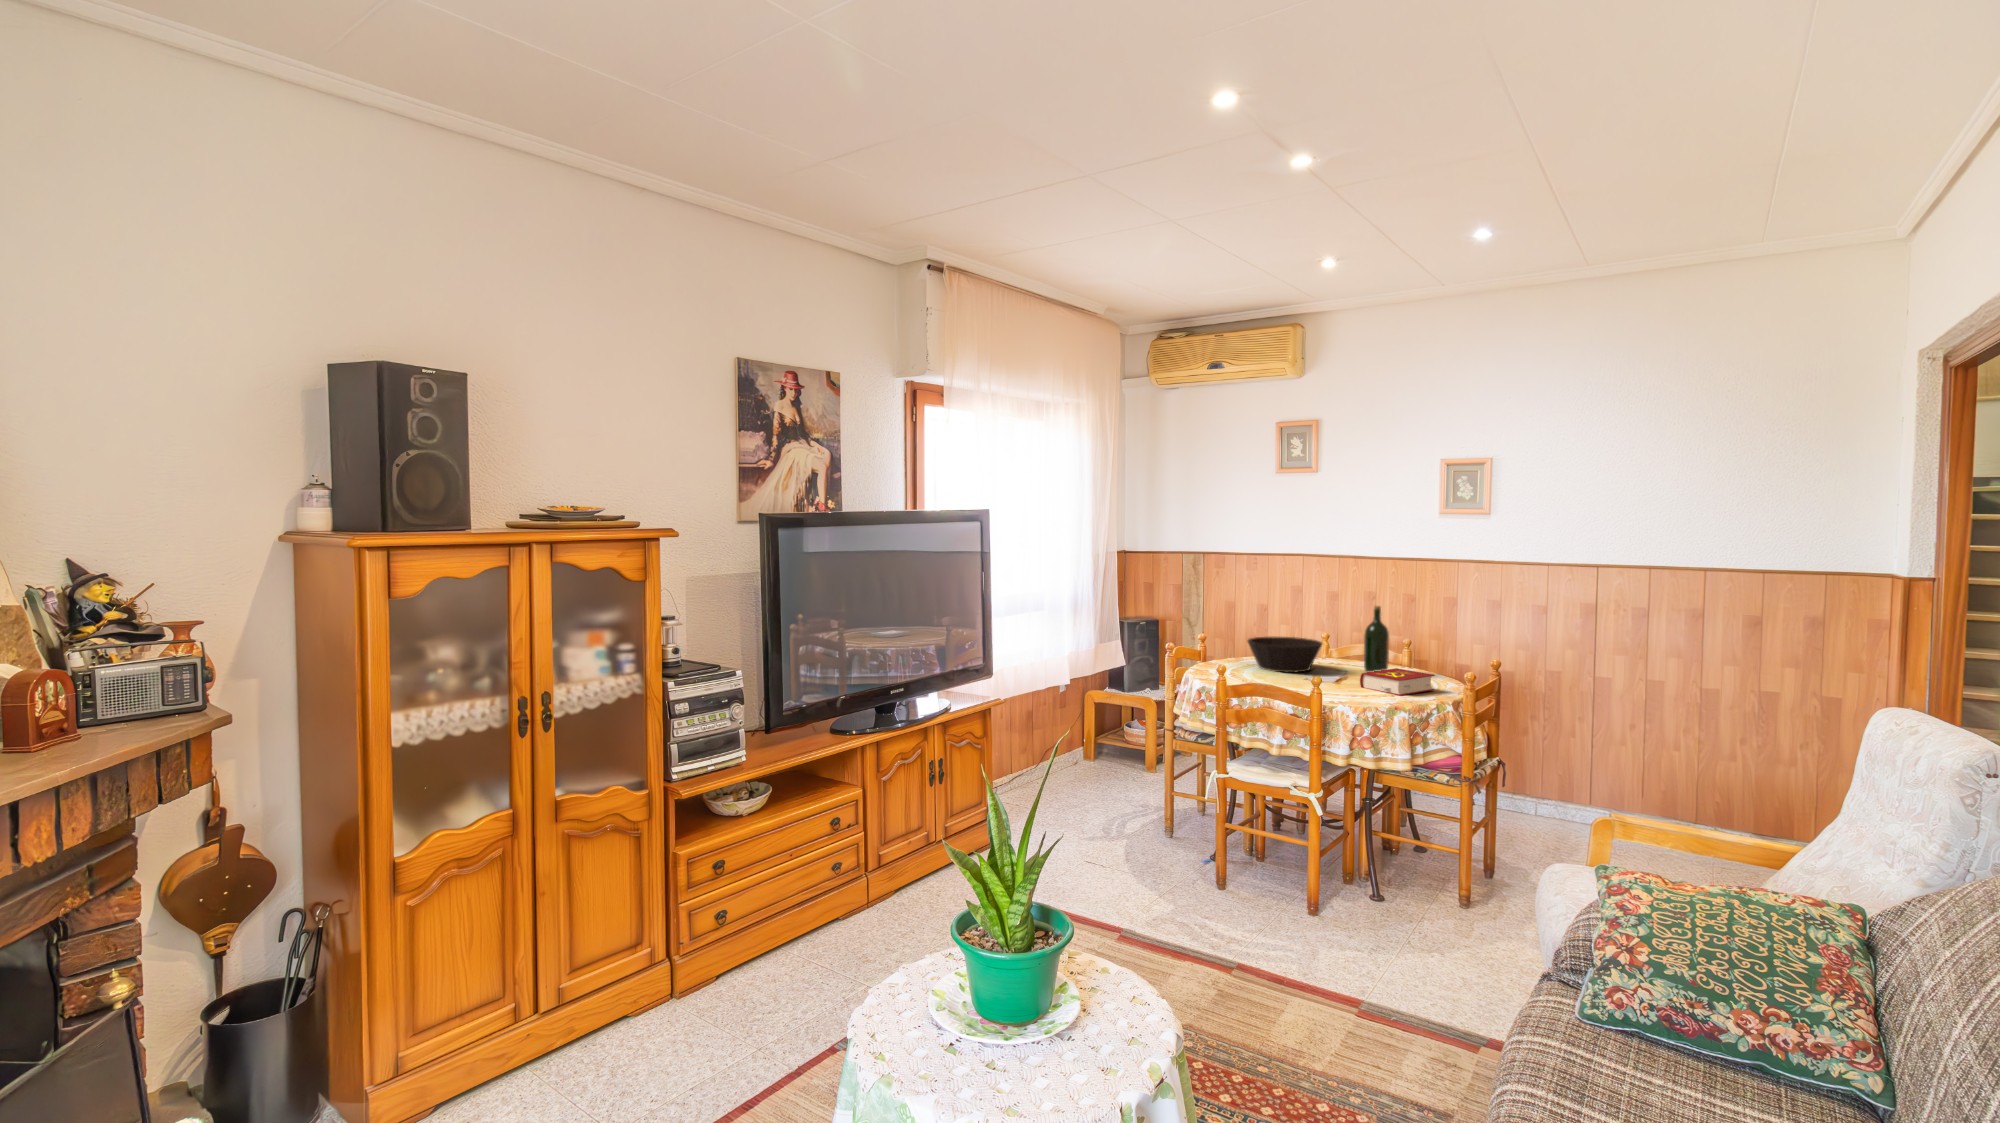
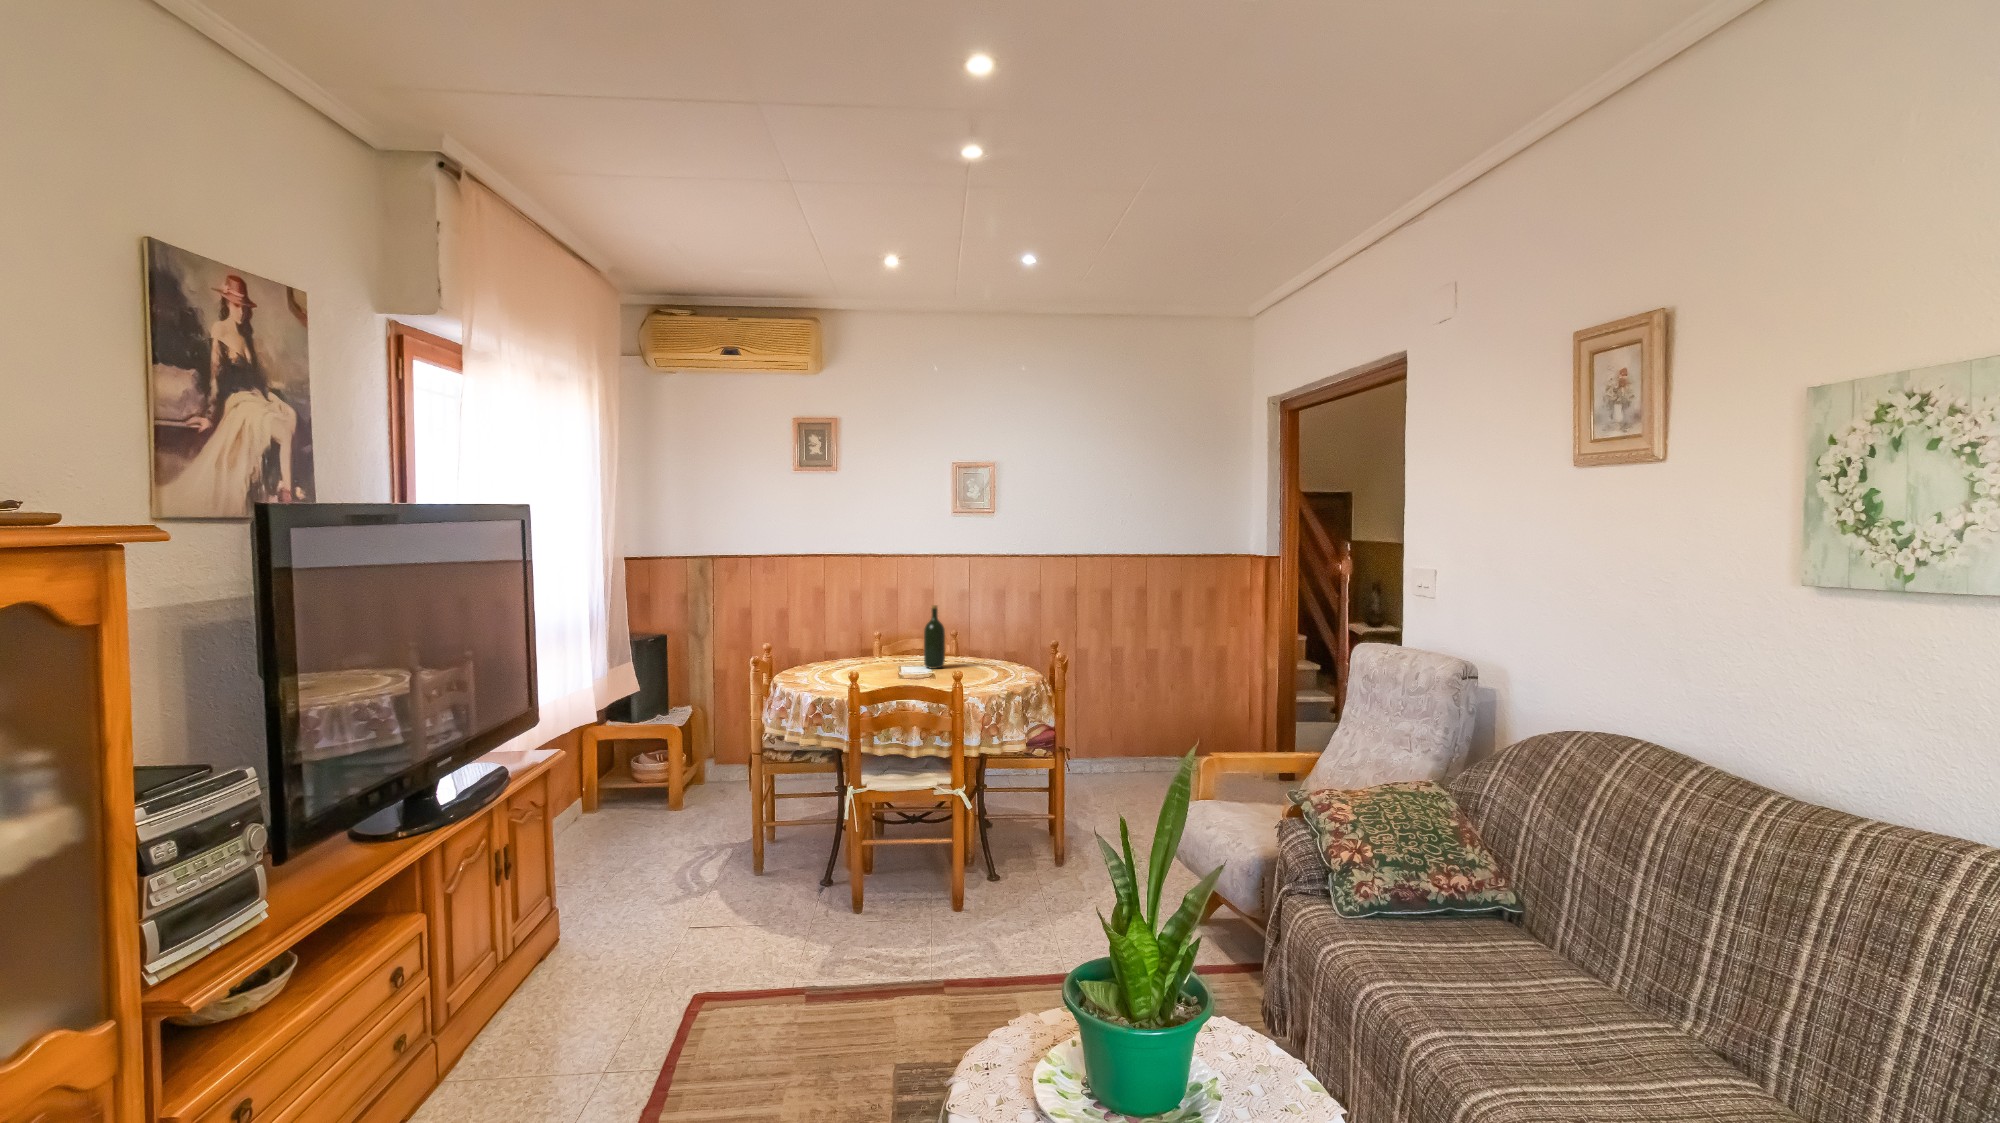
bowl: present [1248,637,1322,673] -> none [823,641,897,676]
book: present [1360,668,1435,696] -> none [948,661,1003,684]

